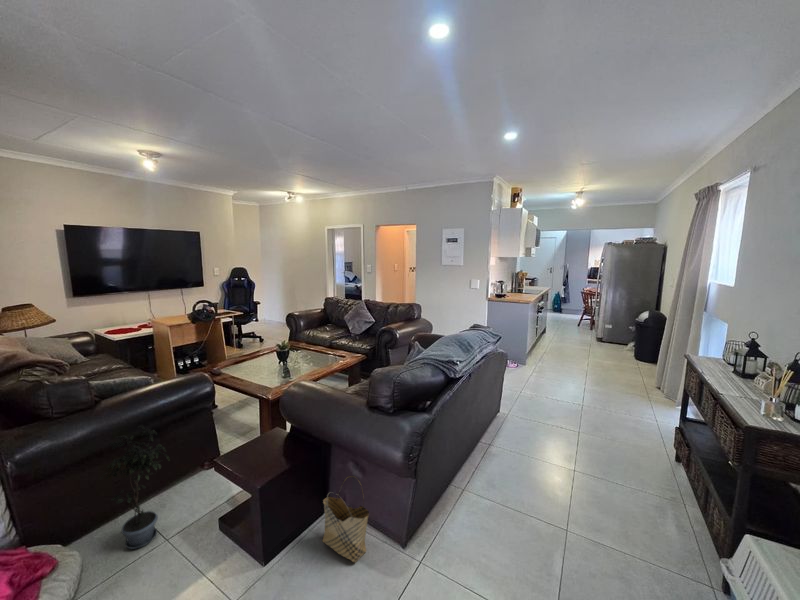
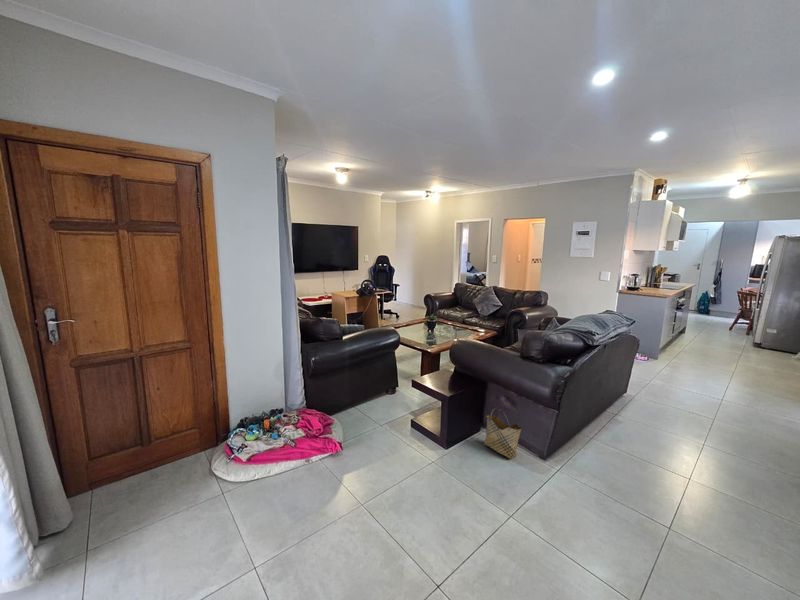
potted plant: present [101,425,170,549] -> none [354,350,393,424]

